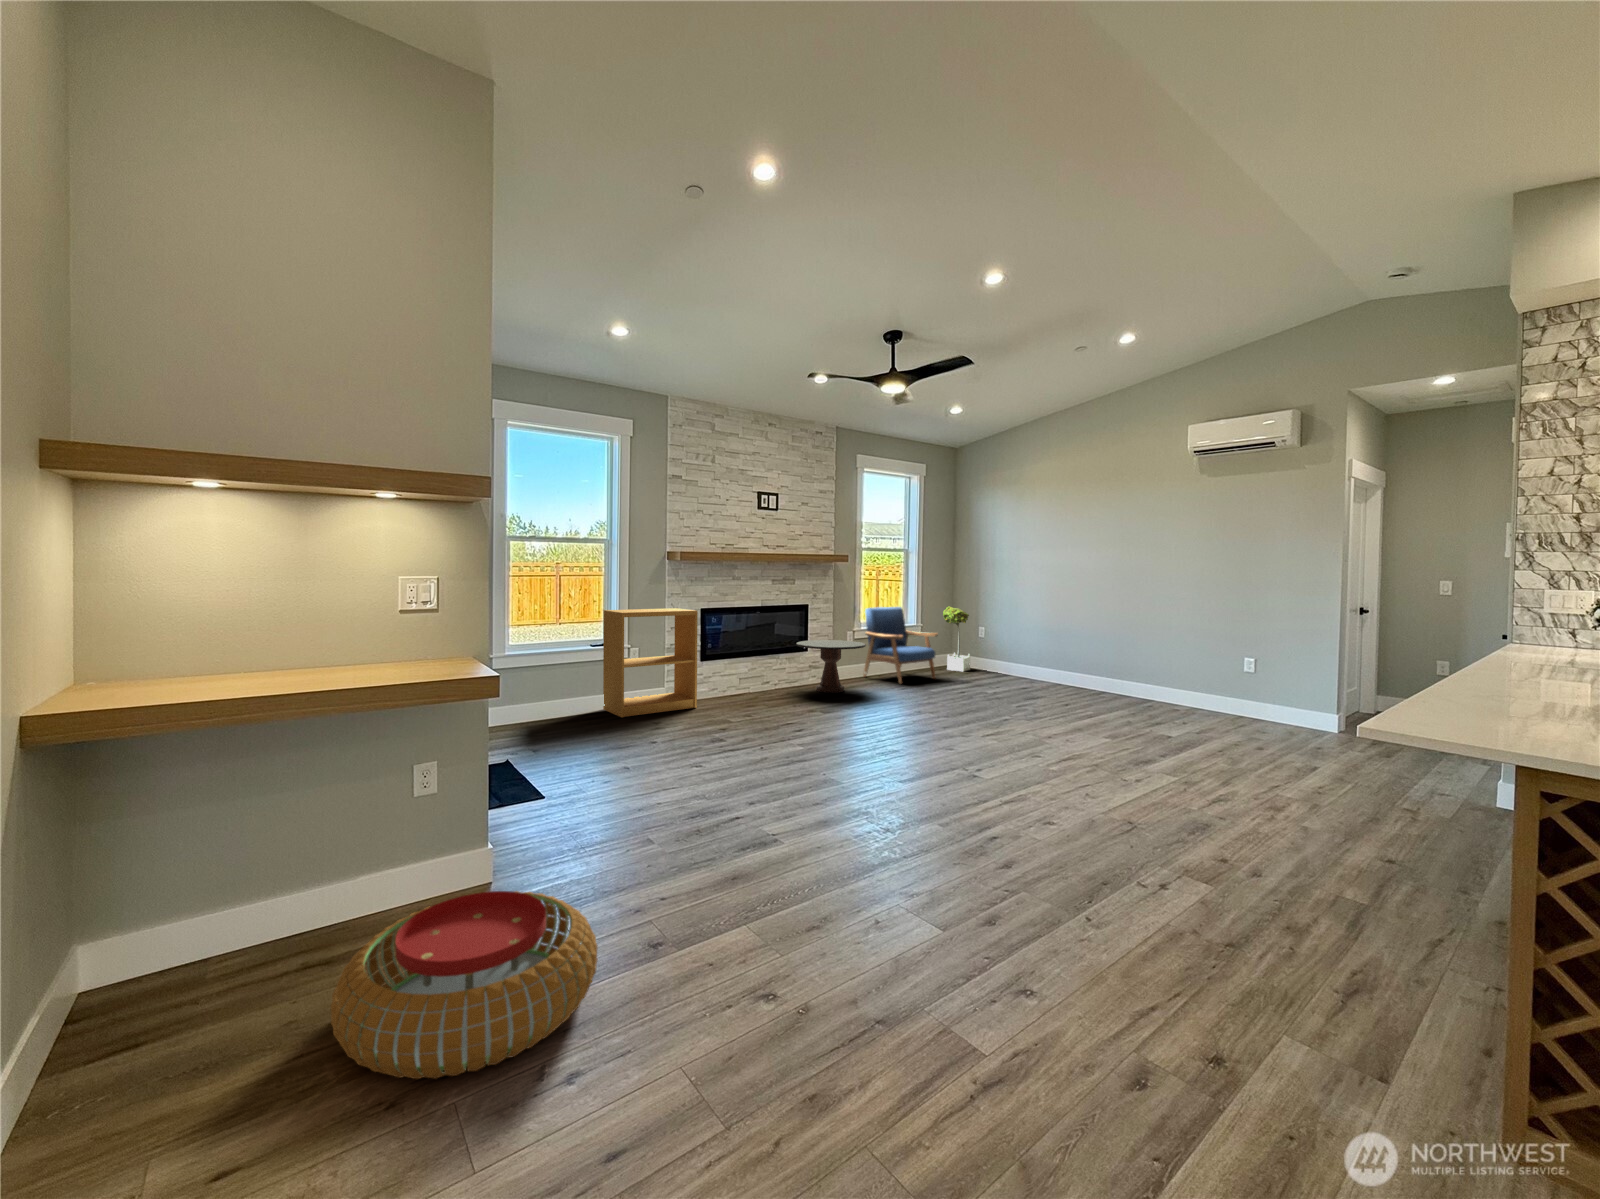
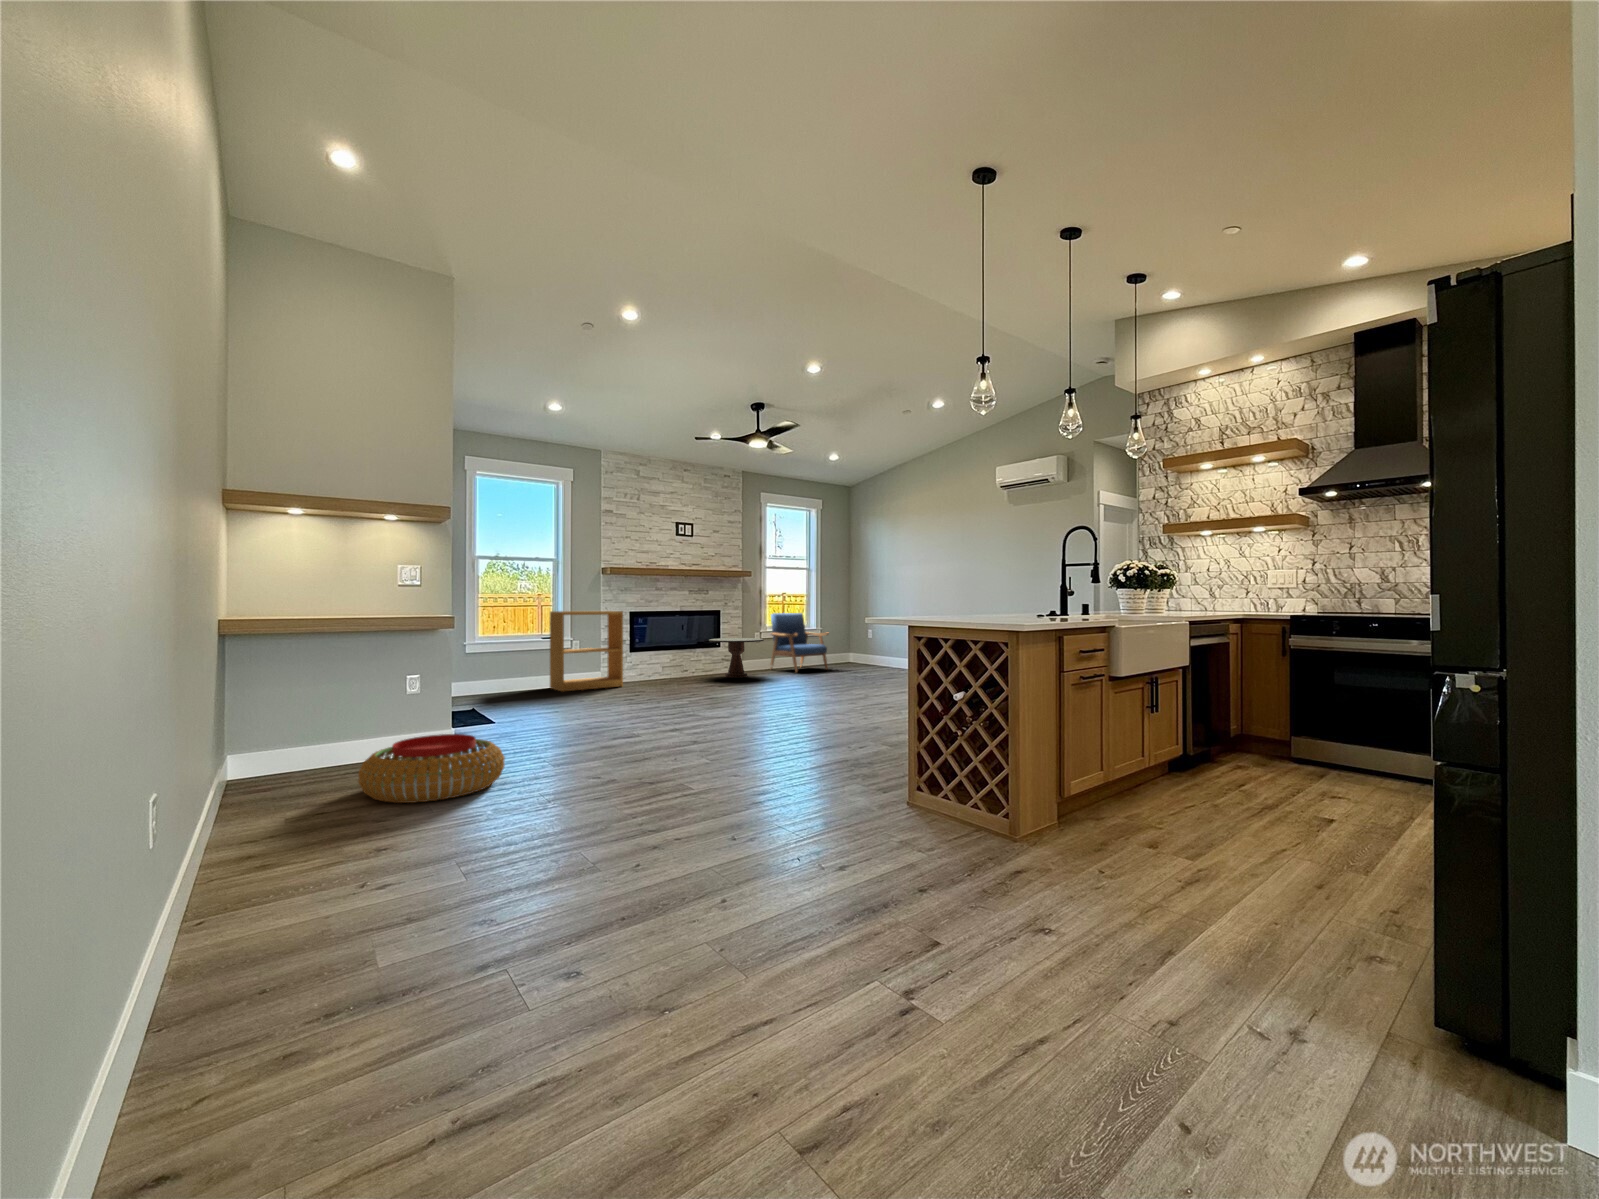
potted tree: present [943,606,970,671] -> none [840,613,863,666]

